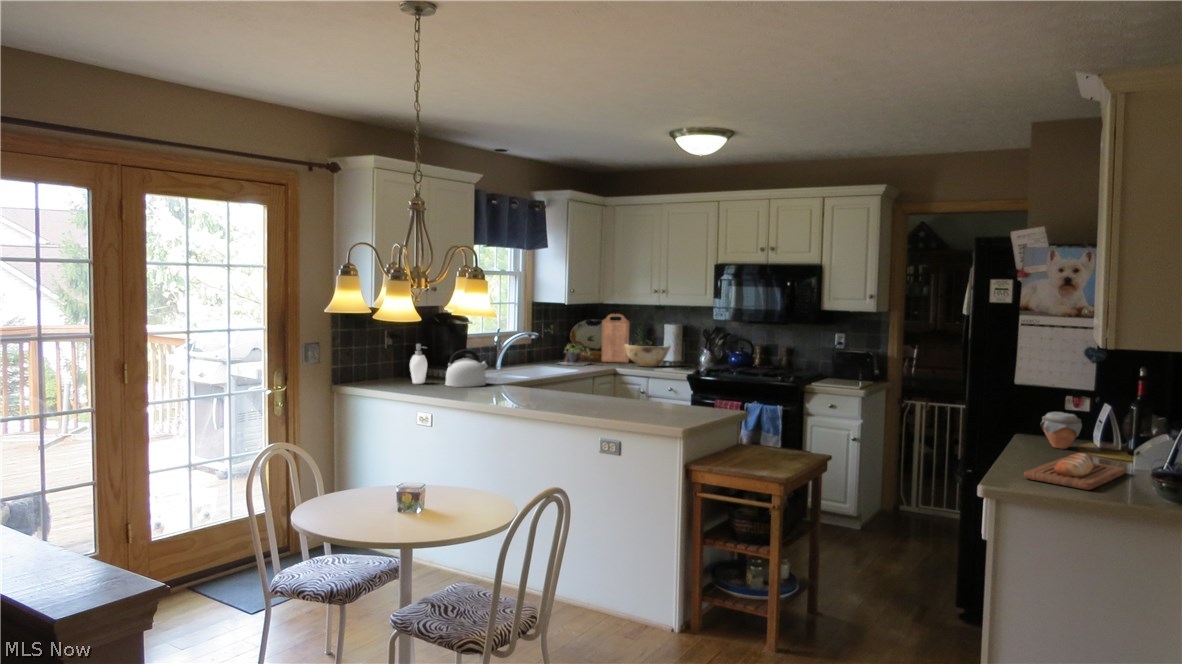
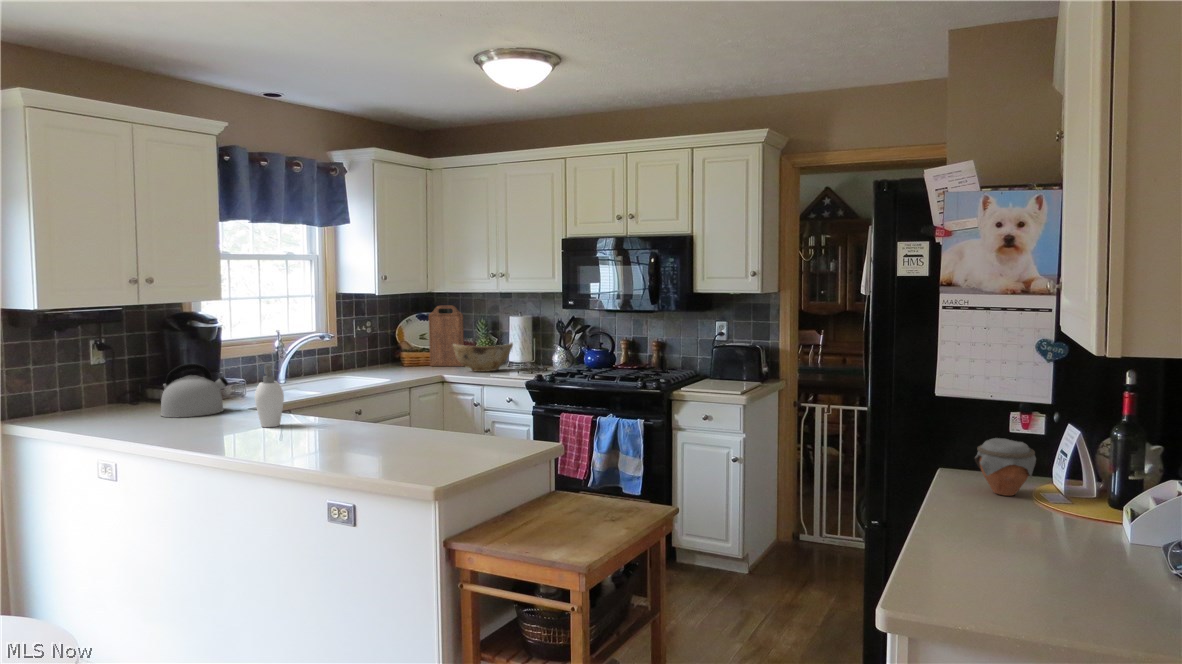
soap dispenser: present [410,344,427,384] -> present [255,364,284,427]
plant: present [560,345,589,366] -> none [363,345,418,374]
bread loaf: present [1024,453,1125,490] -> none [955,517,1113,598]

